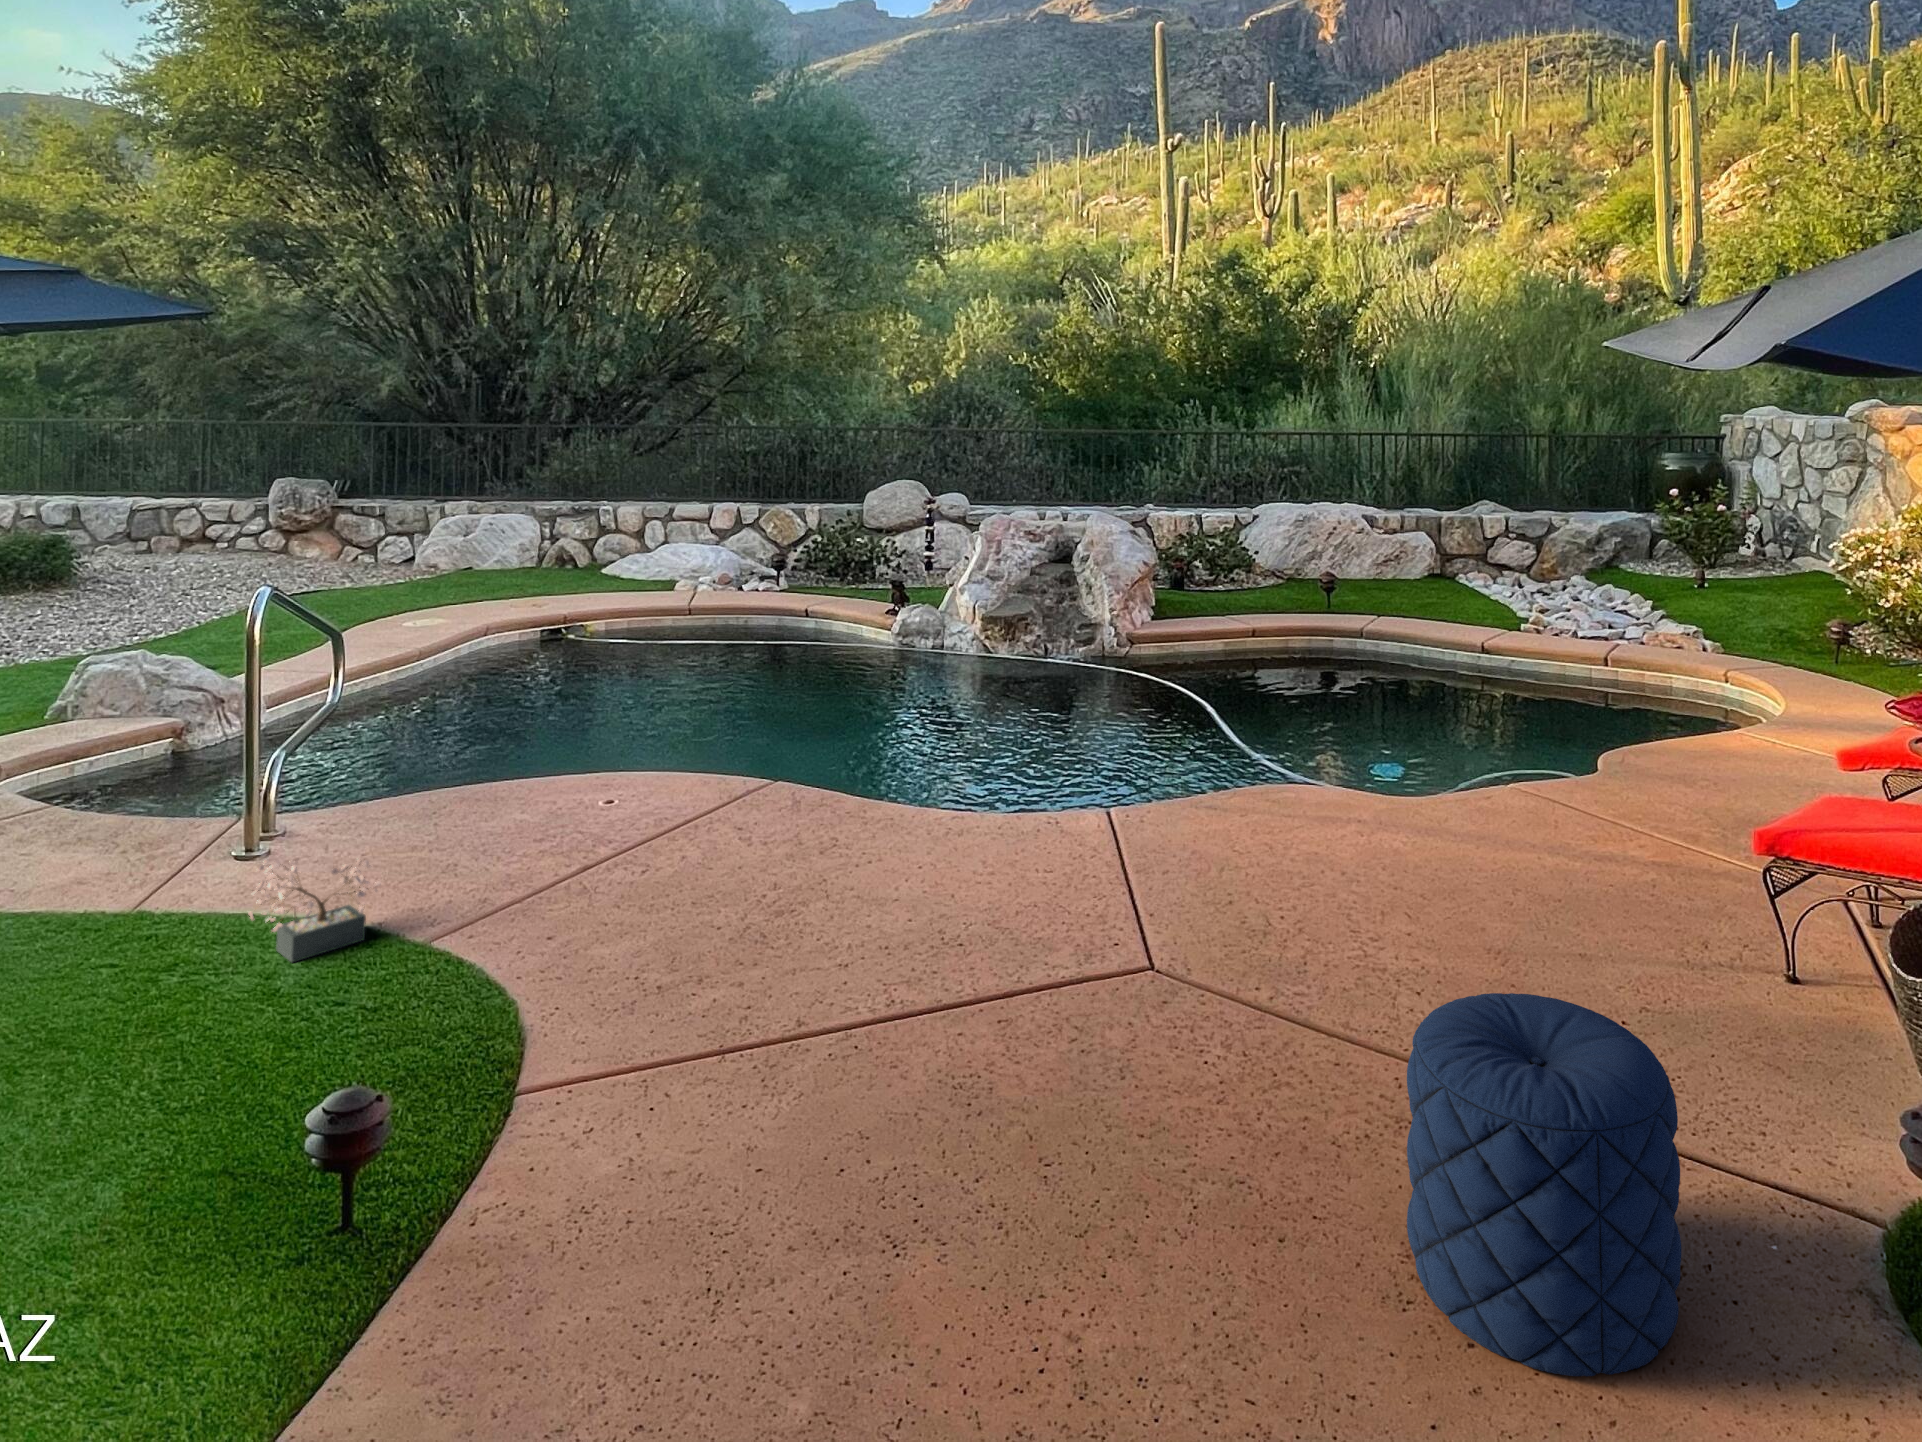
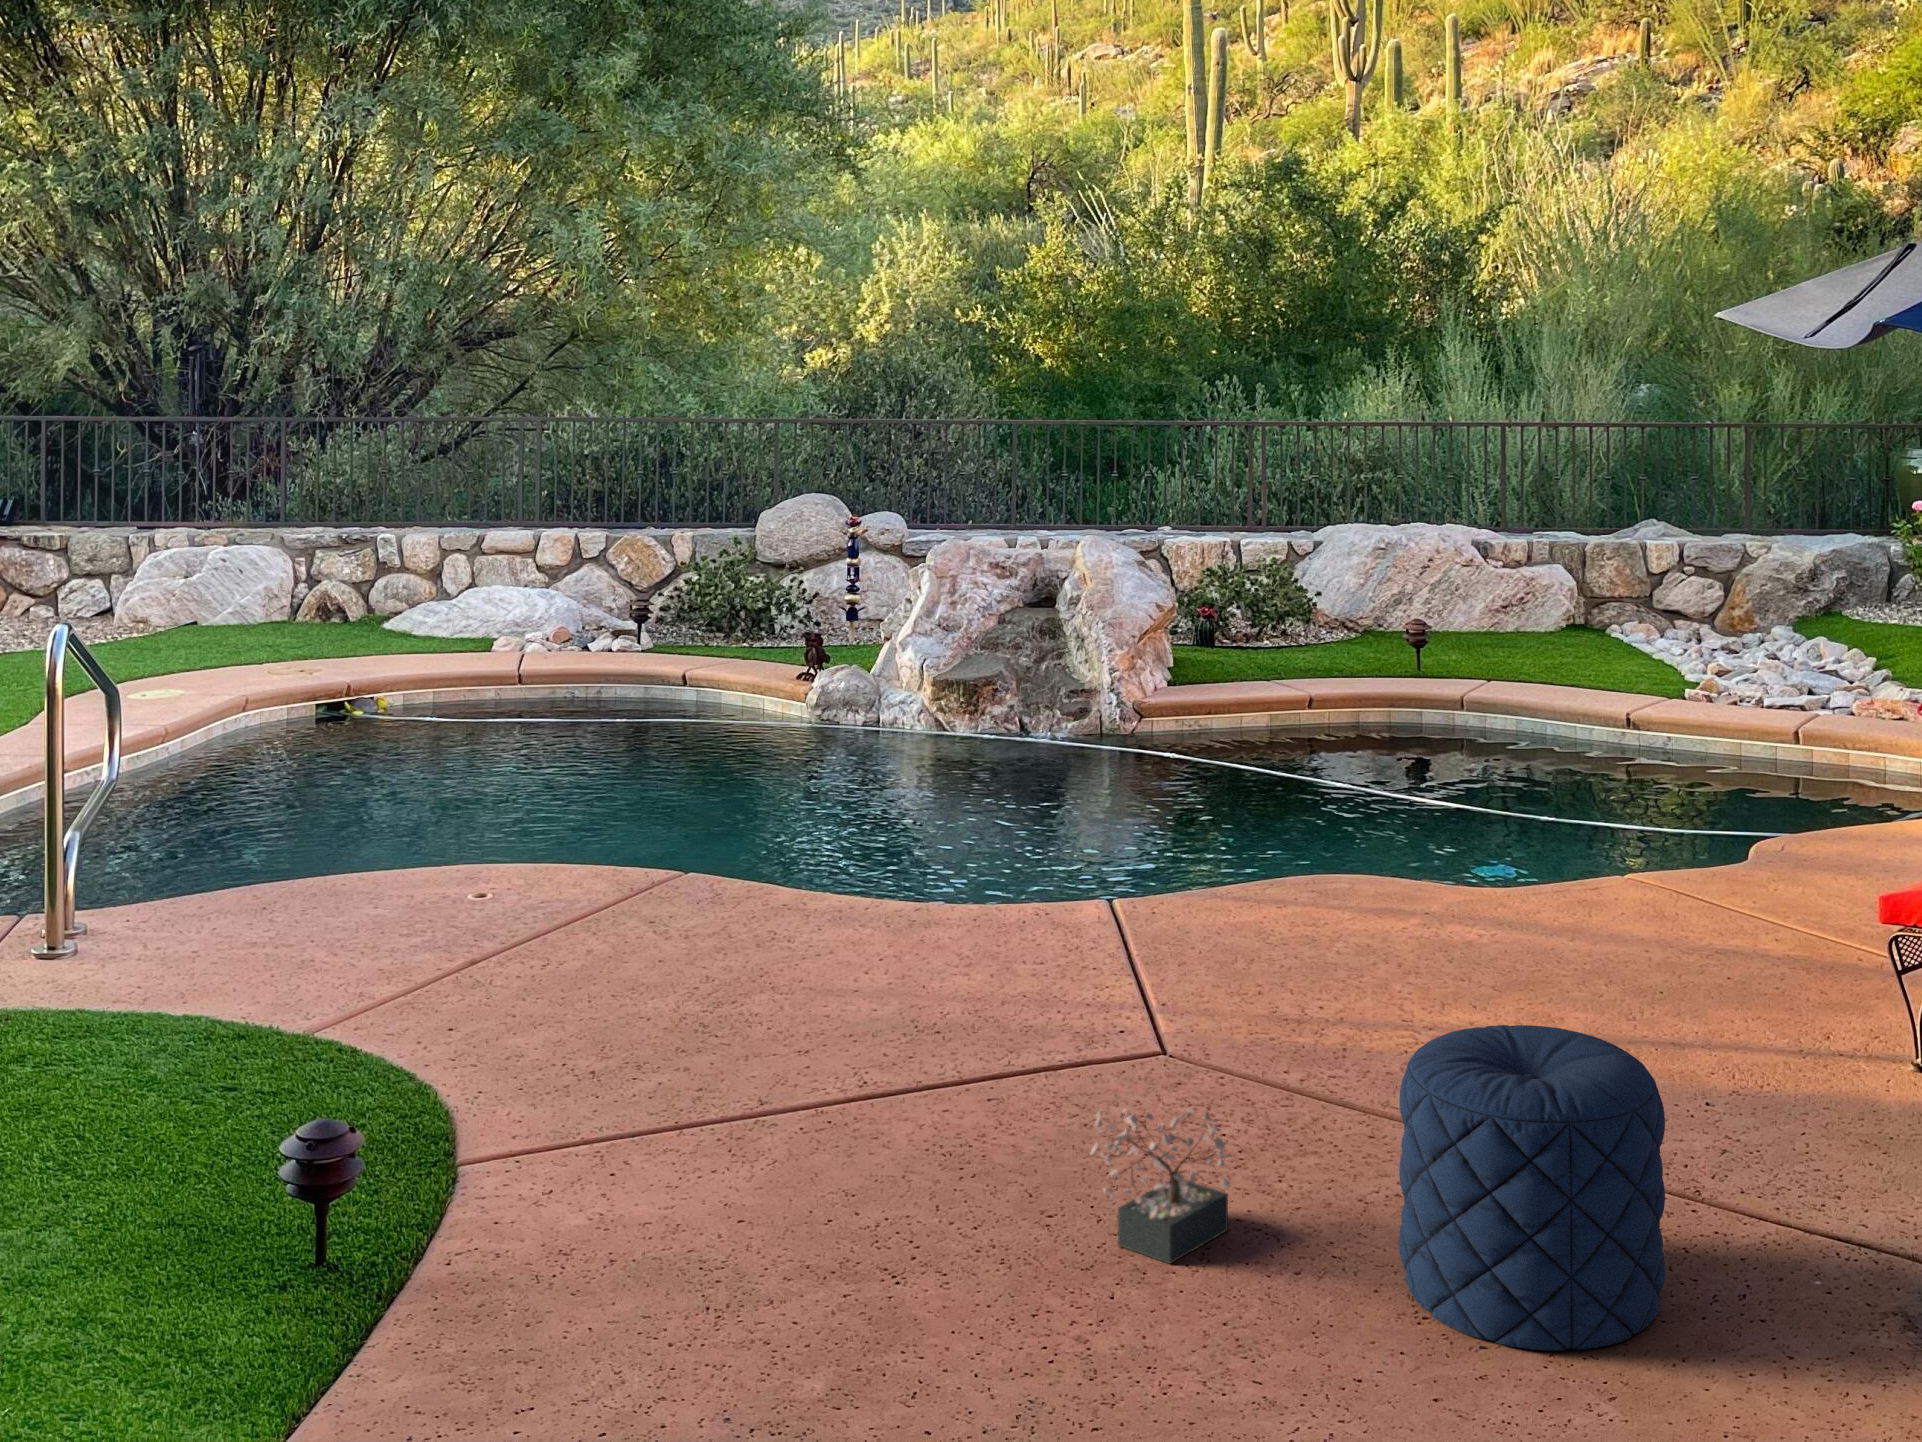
decorative plant: present [248,859,380,962] -> present [1090,1109,1230,1264]

